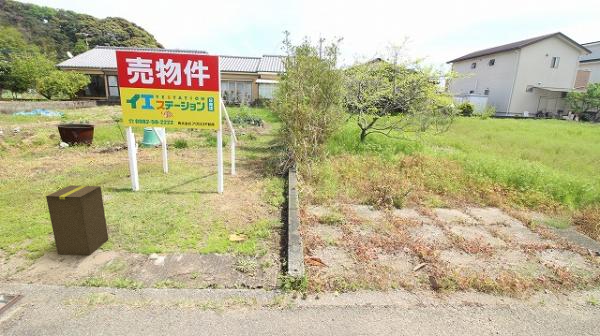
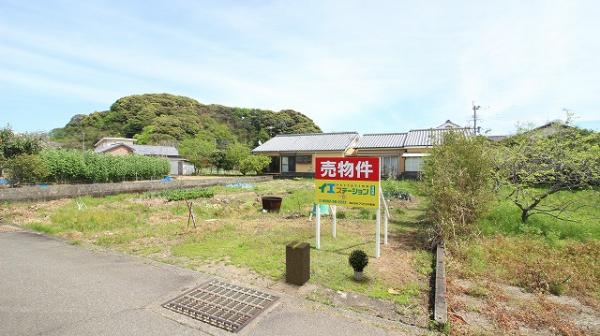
potted plant: none [170,186,204,229] -> present [348,250,369,281]

